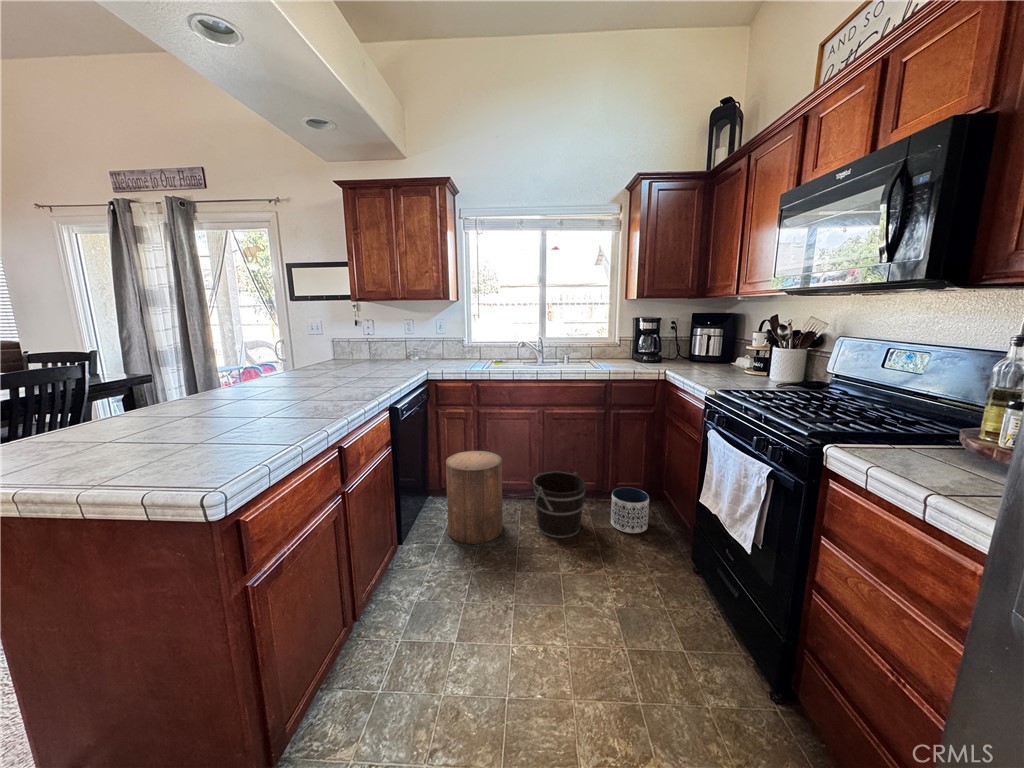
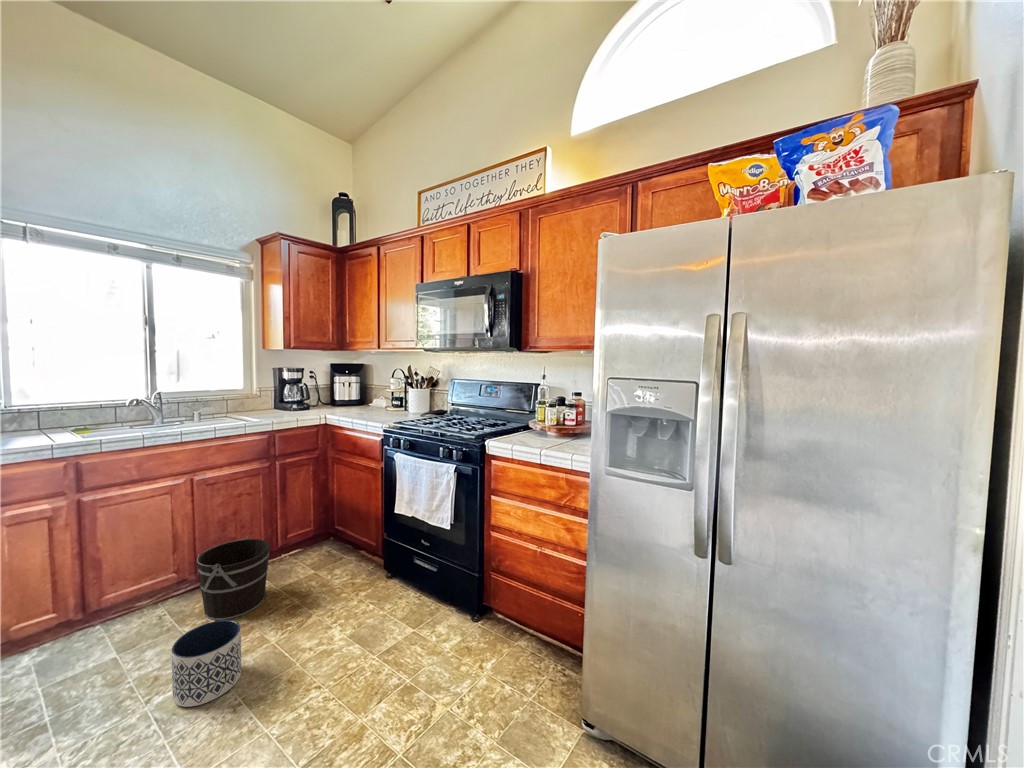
stool: present [446,451,503,544] -> none [37,548,155,702]
planter: present [611,487,649,533] -> present [172,620,241,707]

